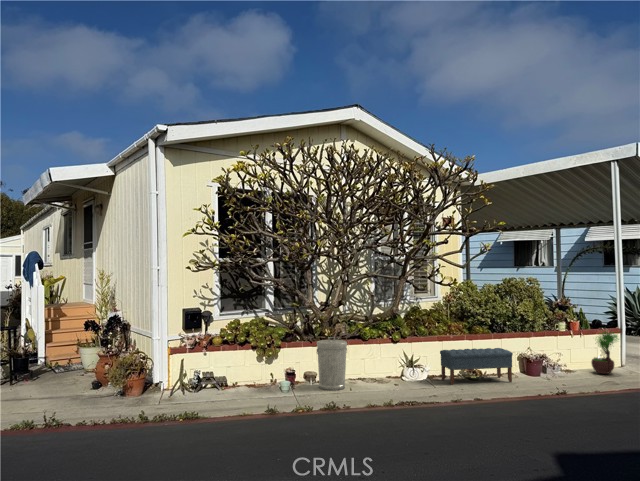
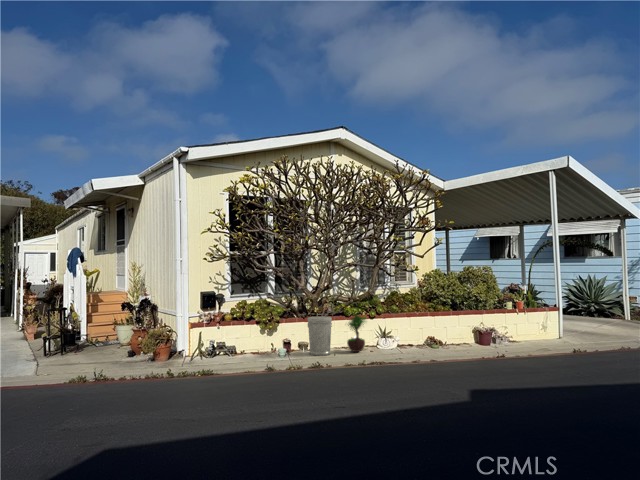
potted tree: present [591,332,618,374] -> present [347,314,365,352]
bench: present [440,348,513,385] -> none [408,323,466,352]

